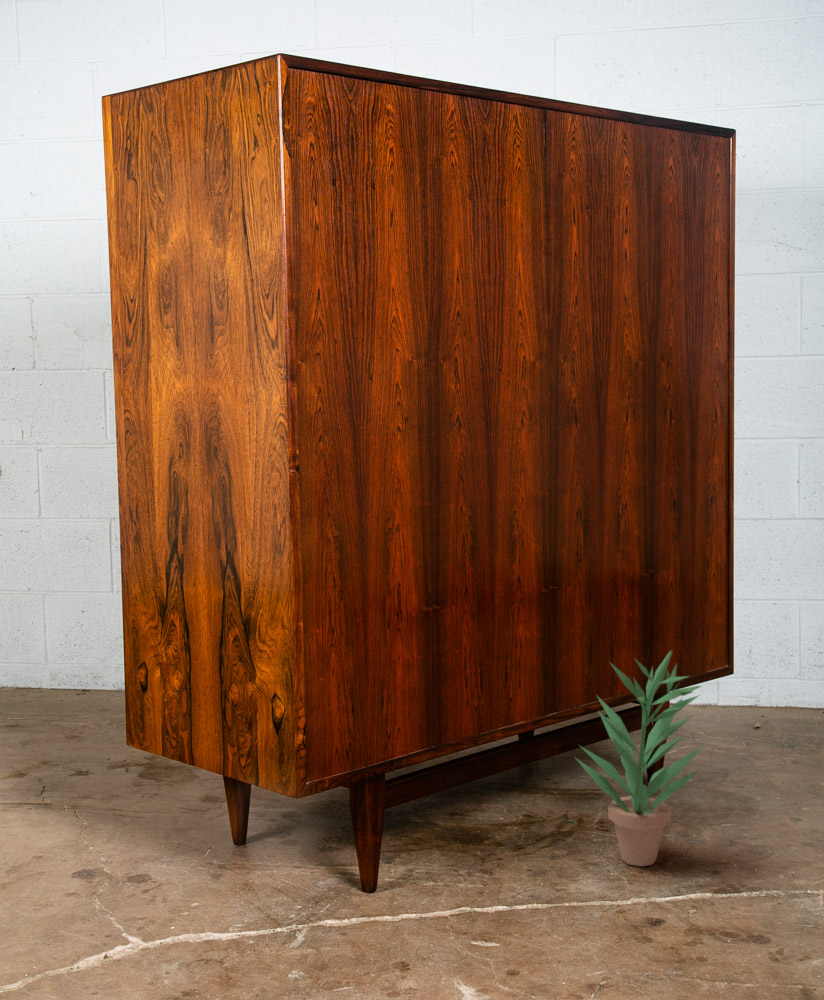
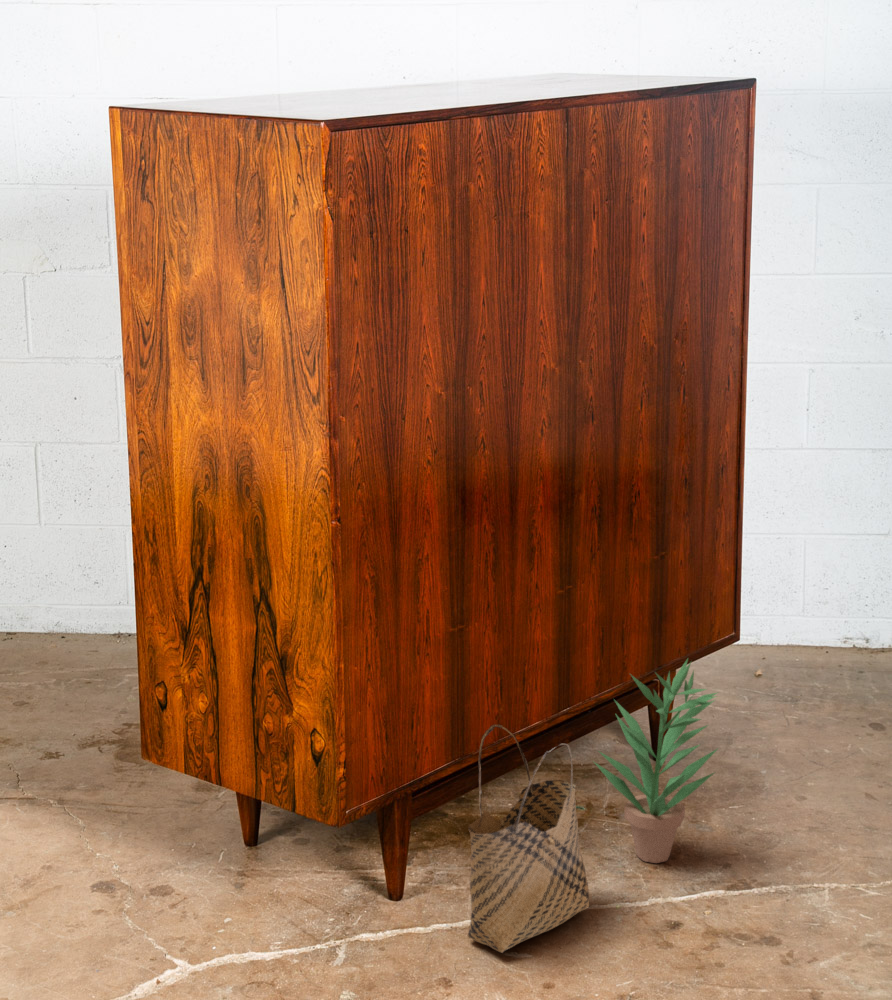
woven basket: none [434,703,566,942] -> present [468,725,589,953]

